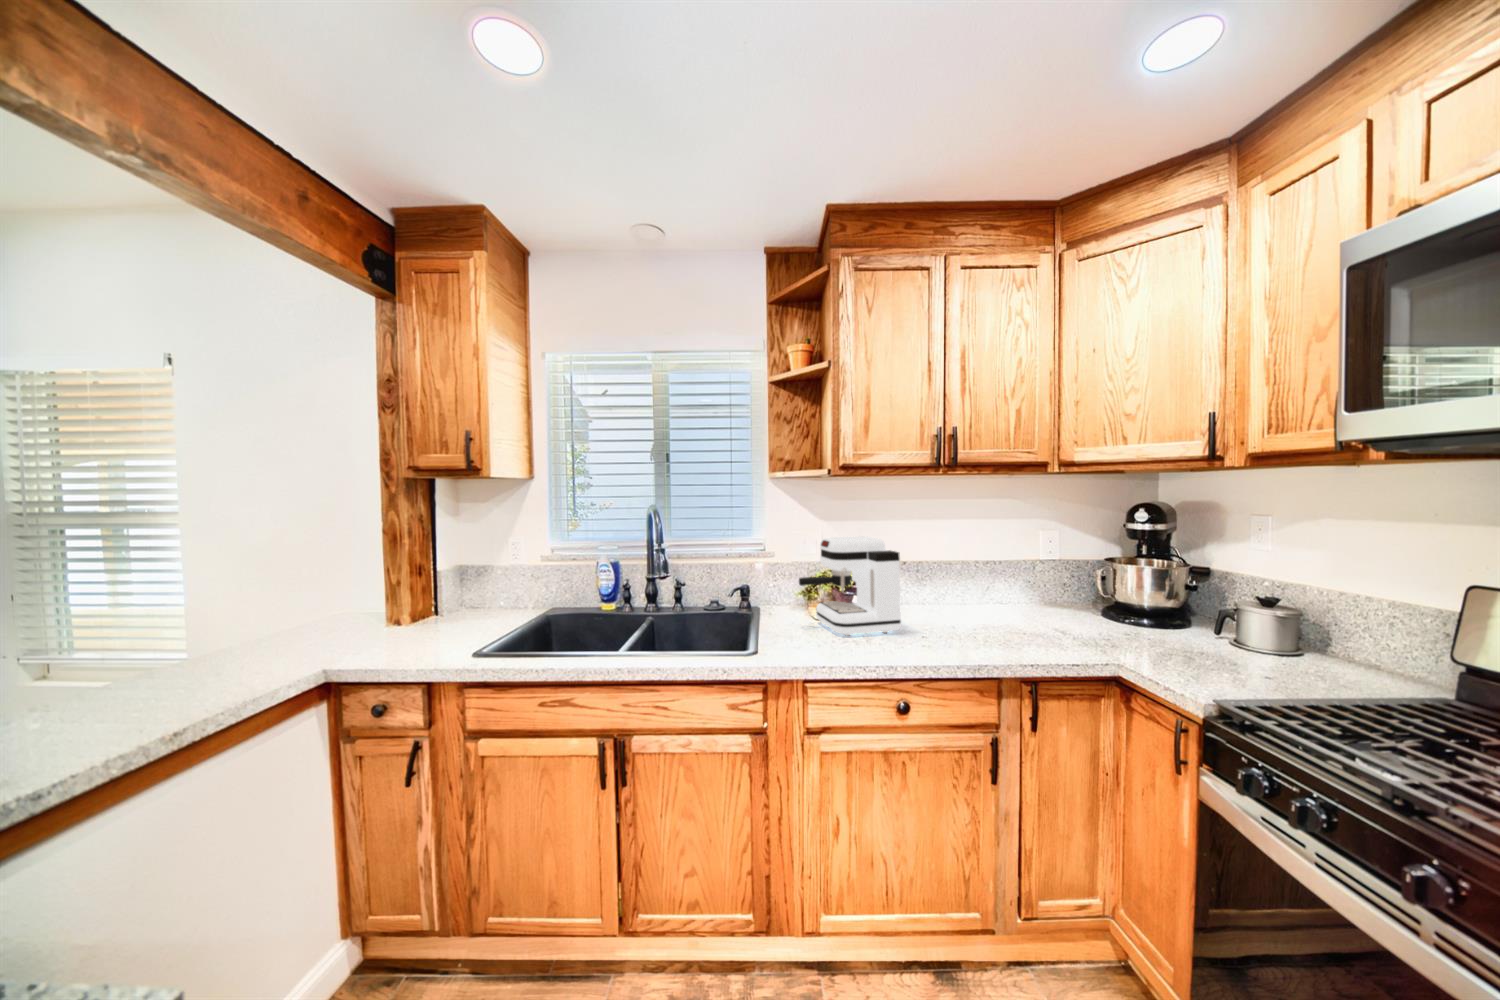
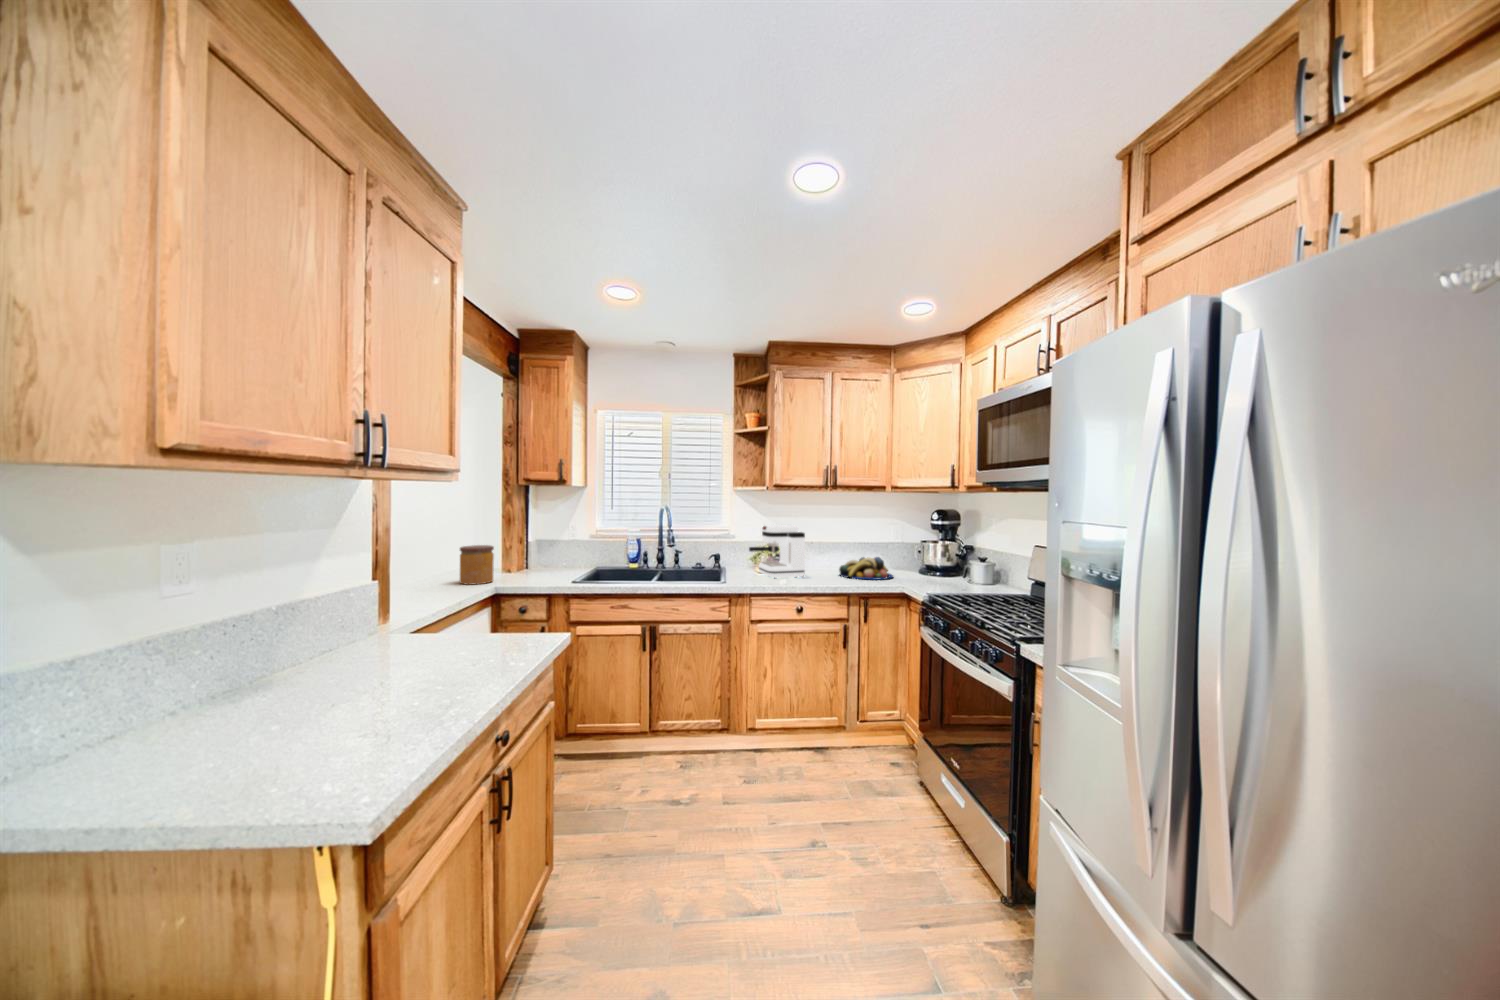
jar: none [274,586,346,662] -> present [460,545,494,585]
fruit bowl: none [958,590,1065,638] -> present [839,557,893,580]

